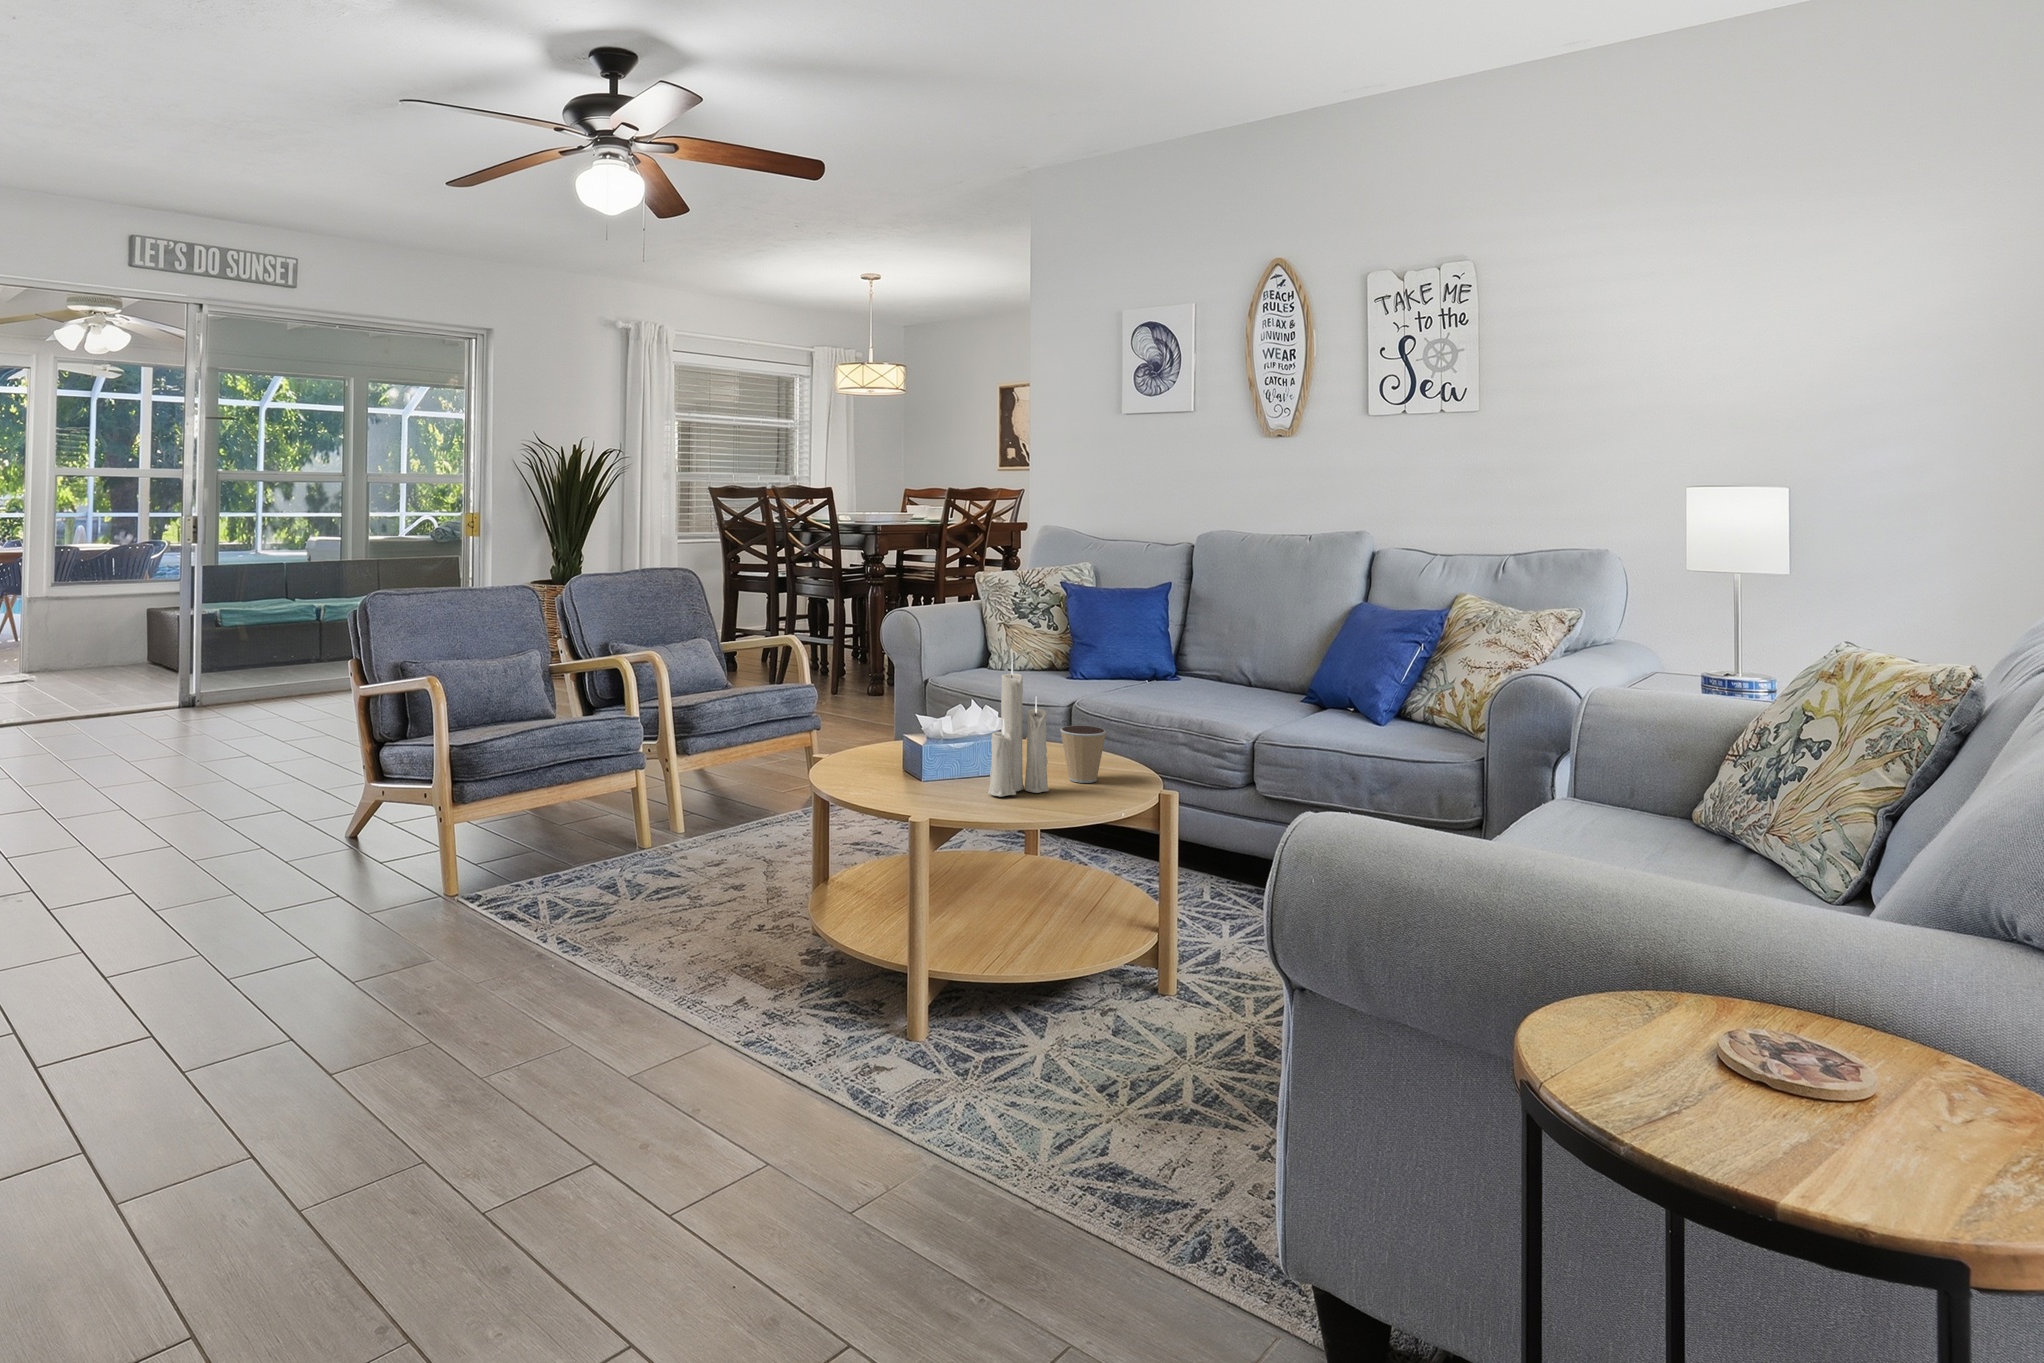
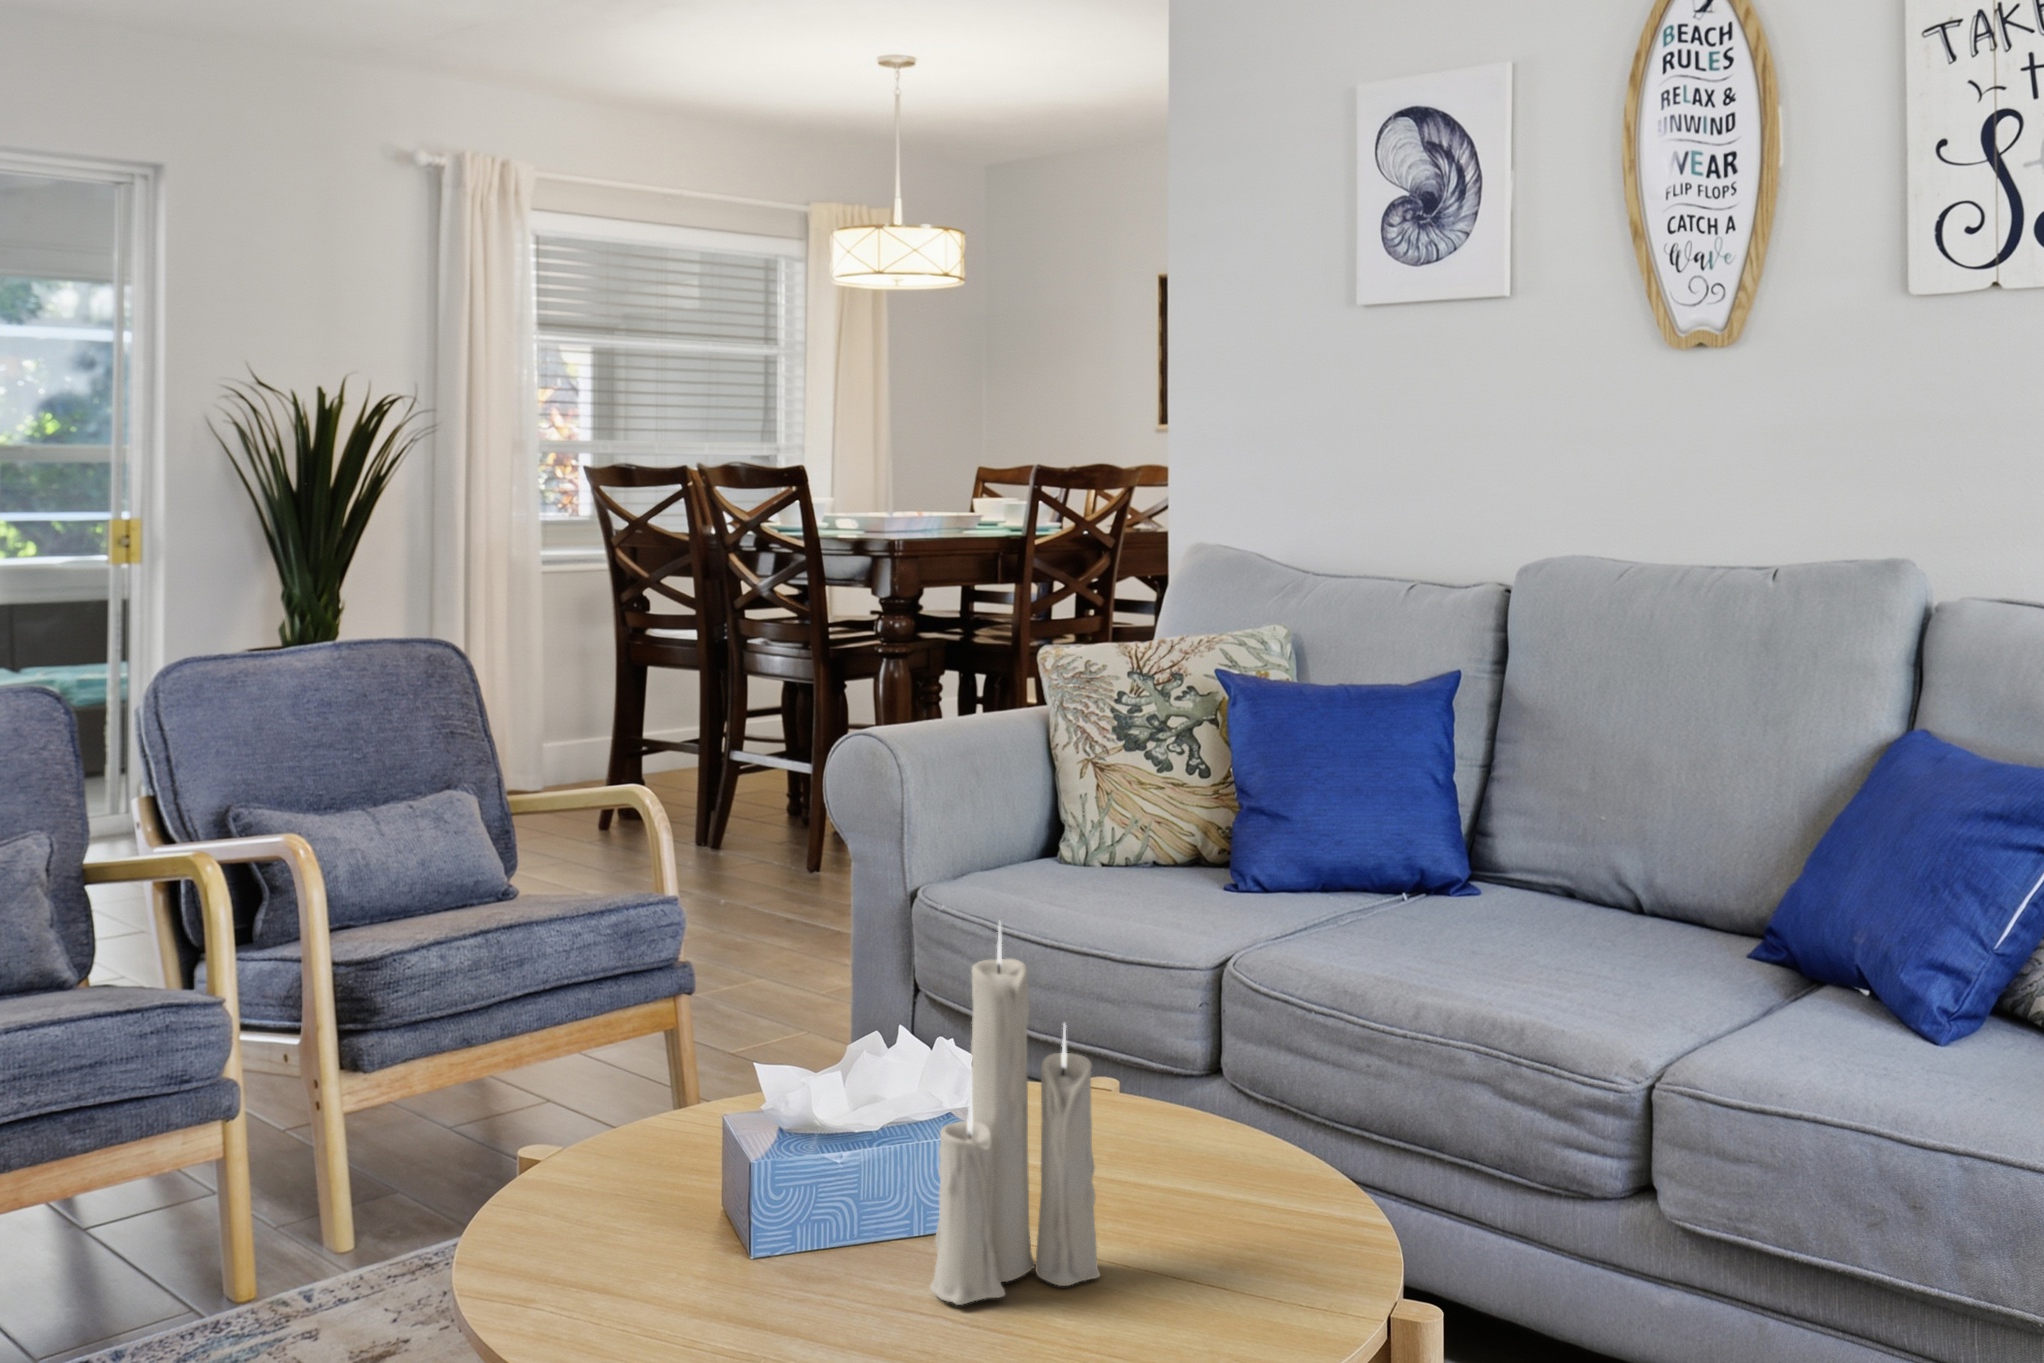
coffee cup: present [1060,726,1106,783] -> none [1141,1080,1263,1242]

